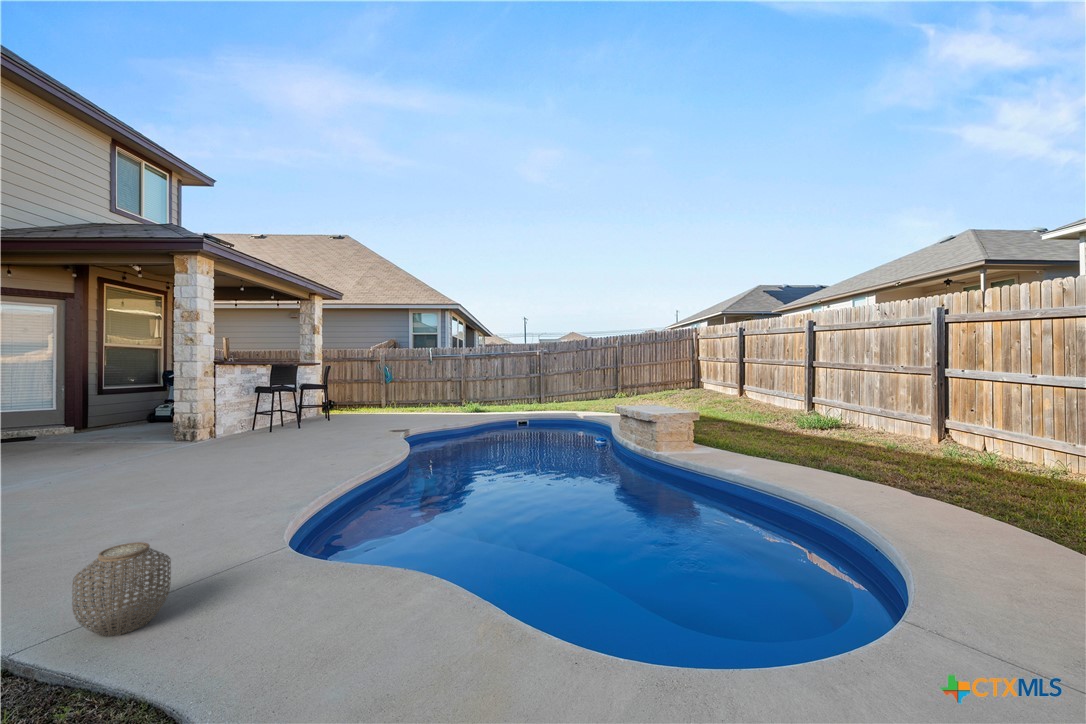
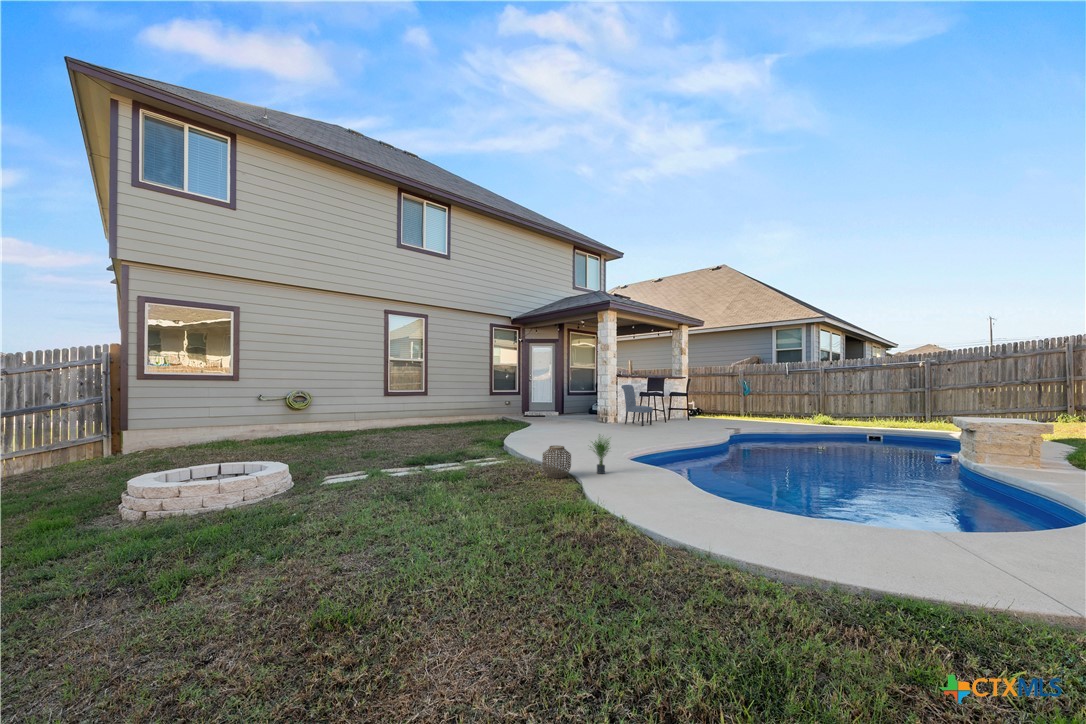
chair: none [224,376,279,438] -> present [621,385,653,426]
potted plant: none [203,485,278,577] -> present [593,436,609,474]

